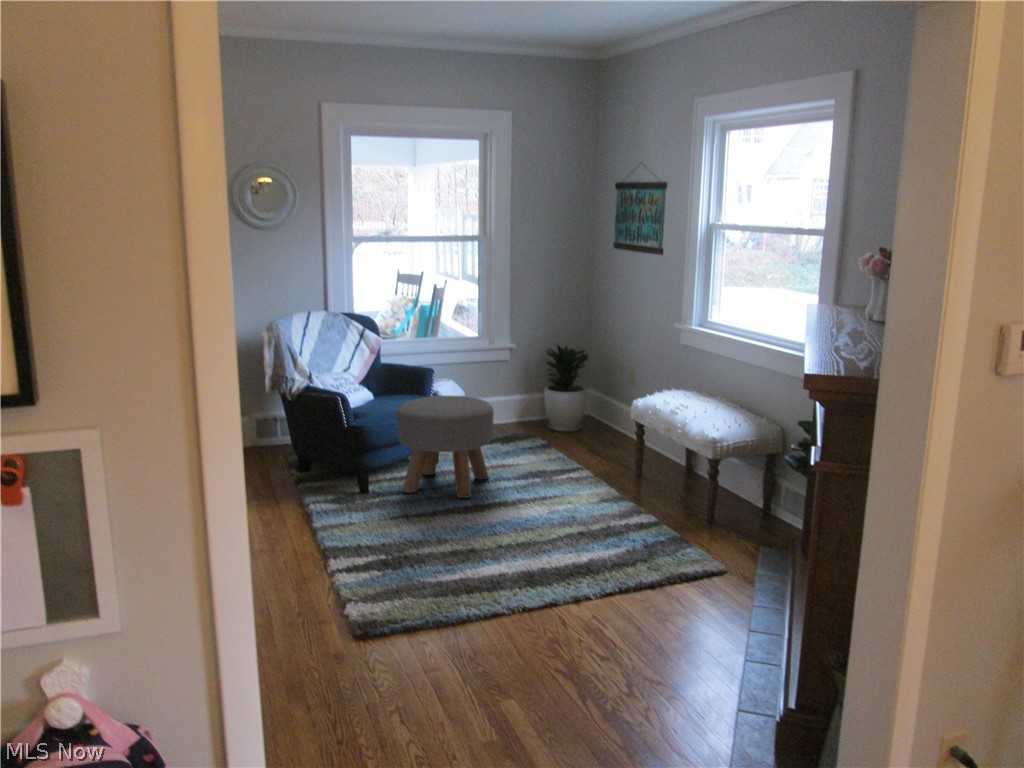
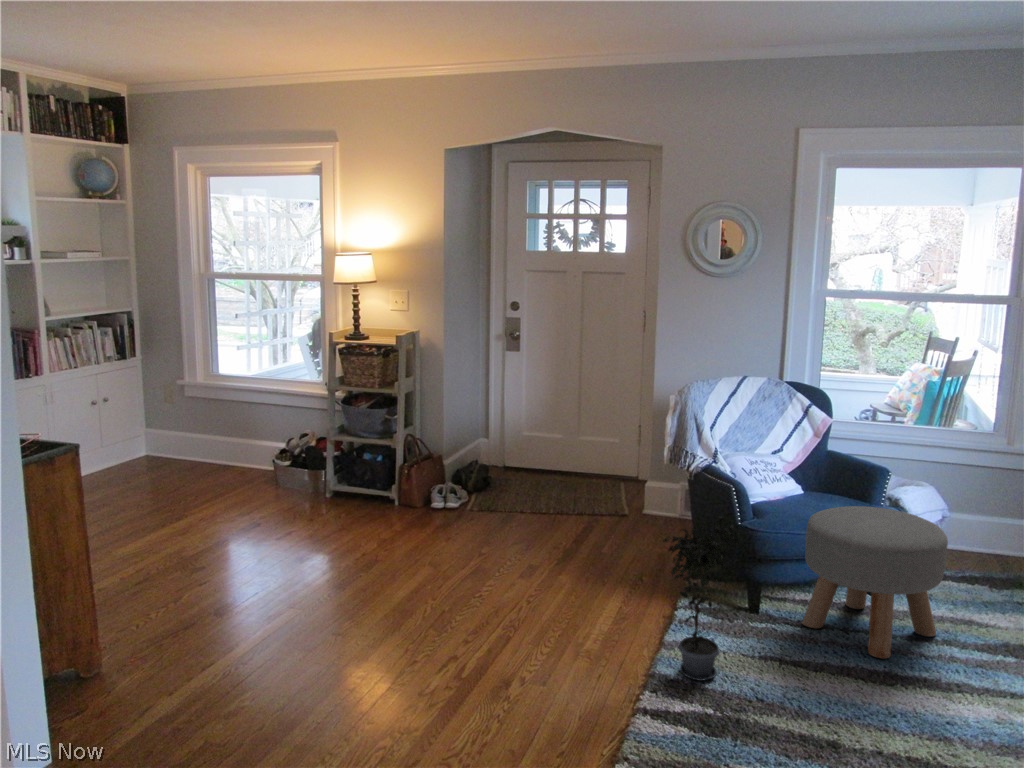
potted plant: none [325,410,383,545] -> present [663,517,741,681]

